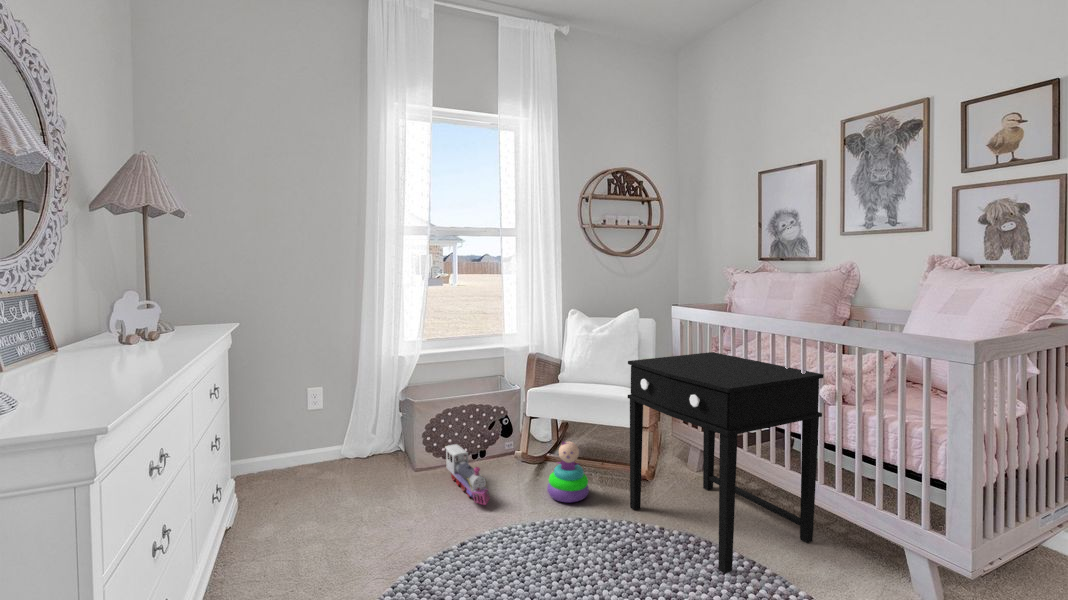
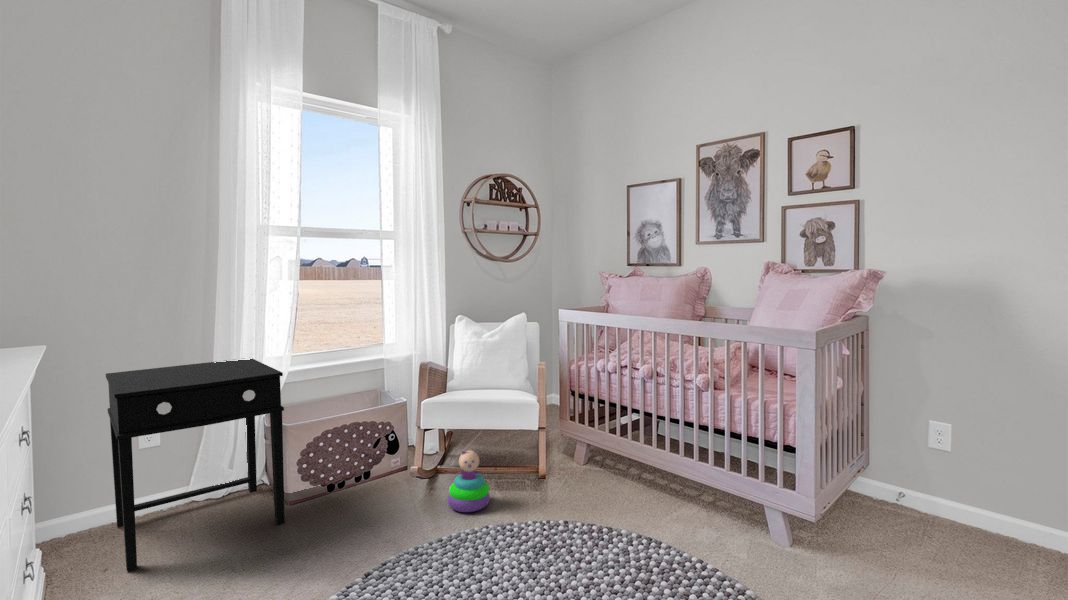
side table: present [628,352,824,573] -> present [106,359,285,572]
toy train: present [445,444,489,505] -> none [329,467,389,527]

